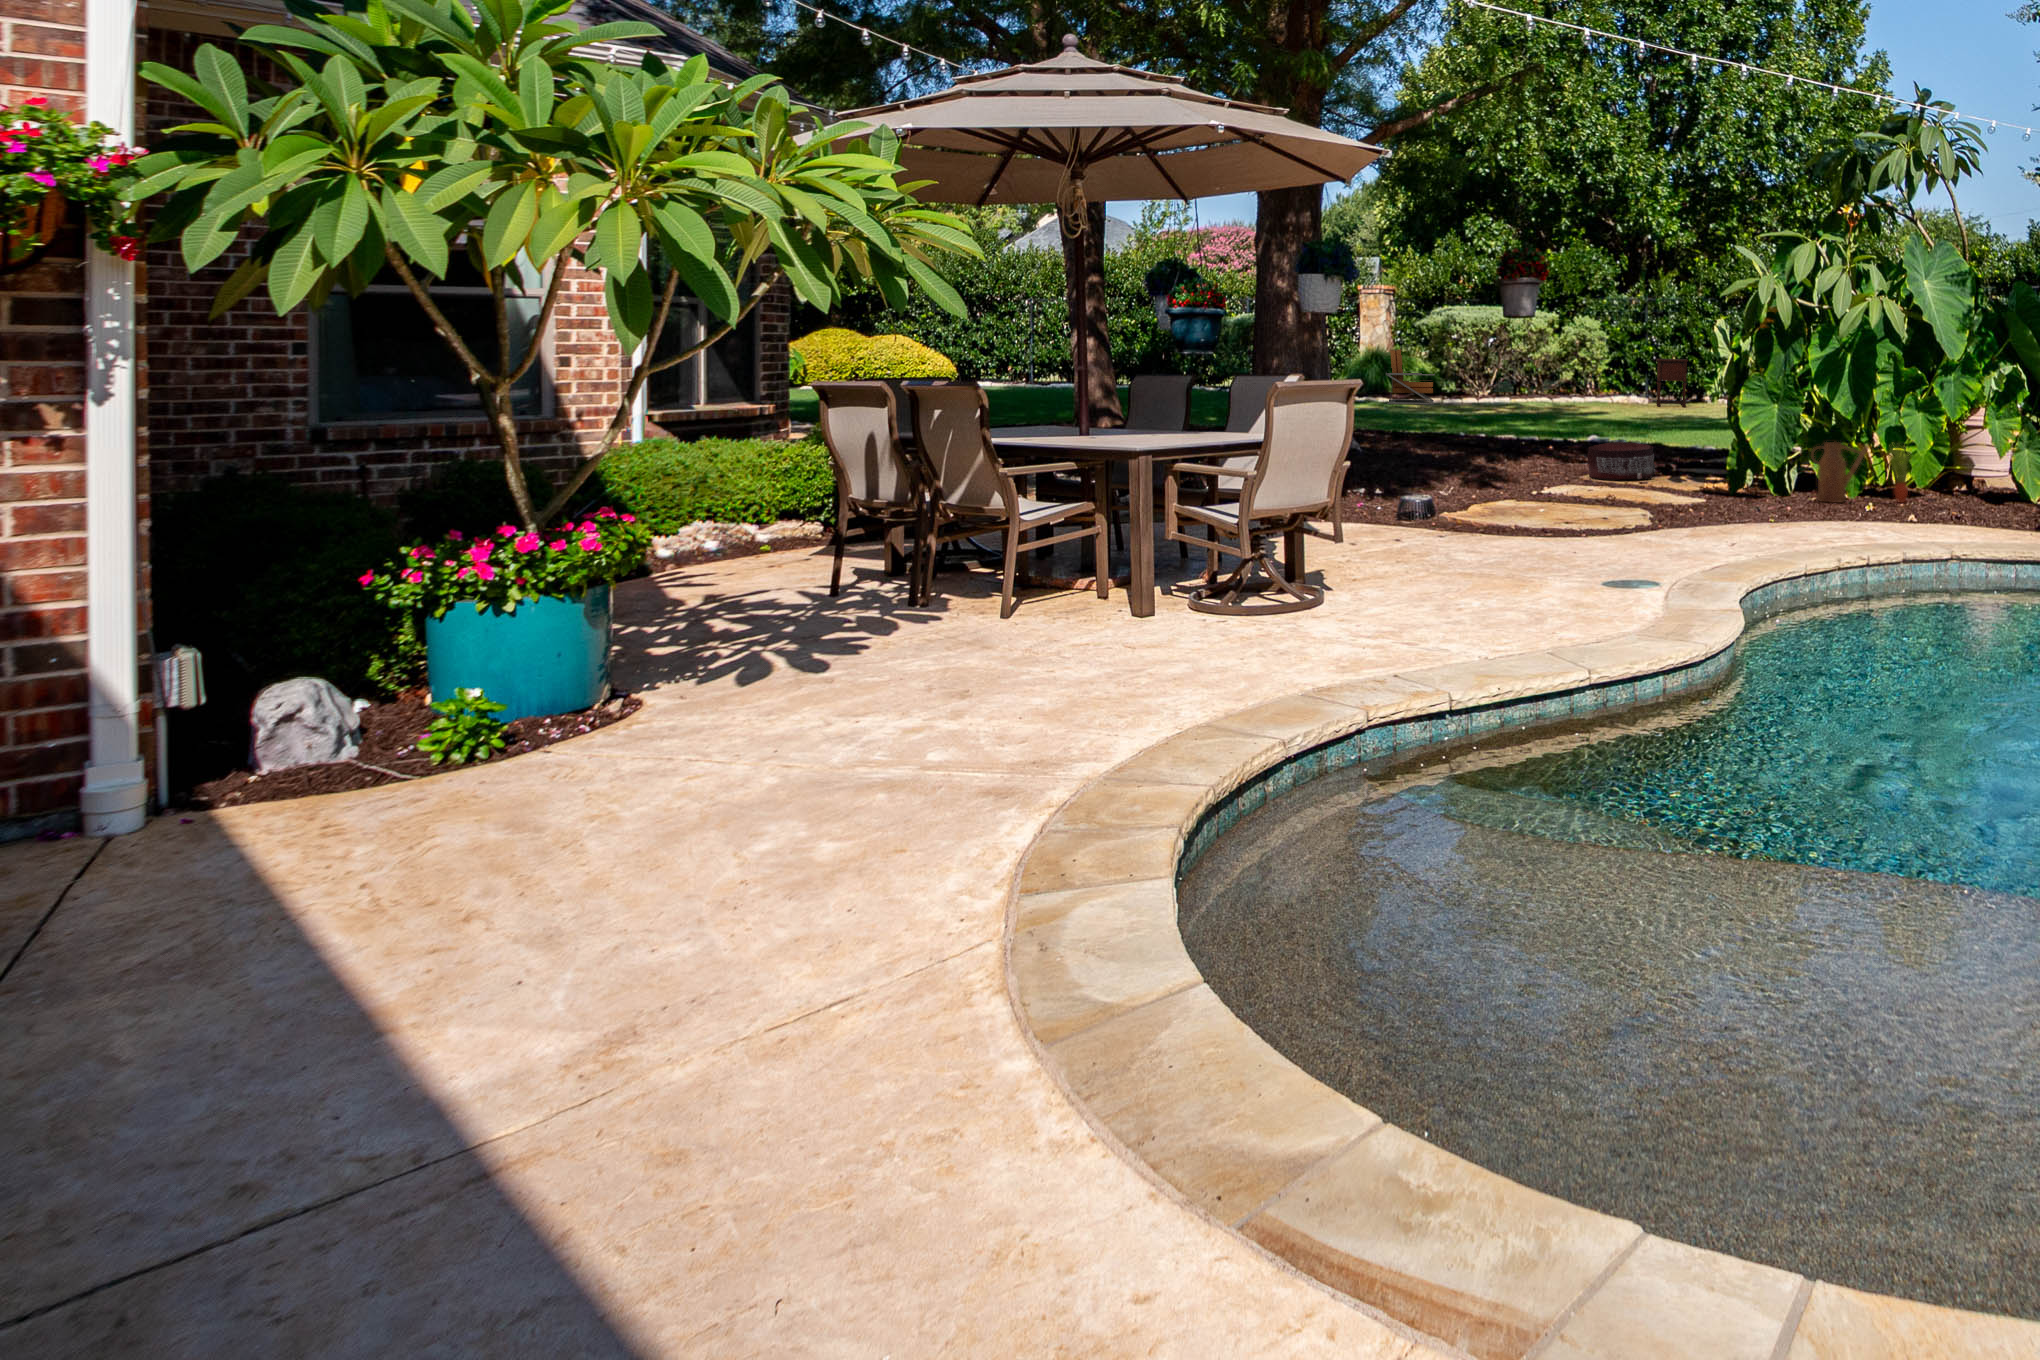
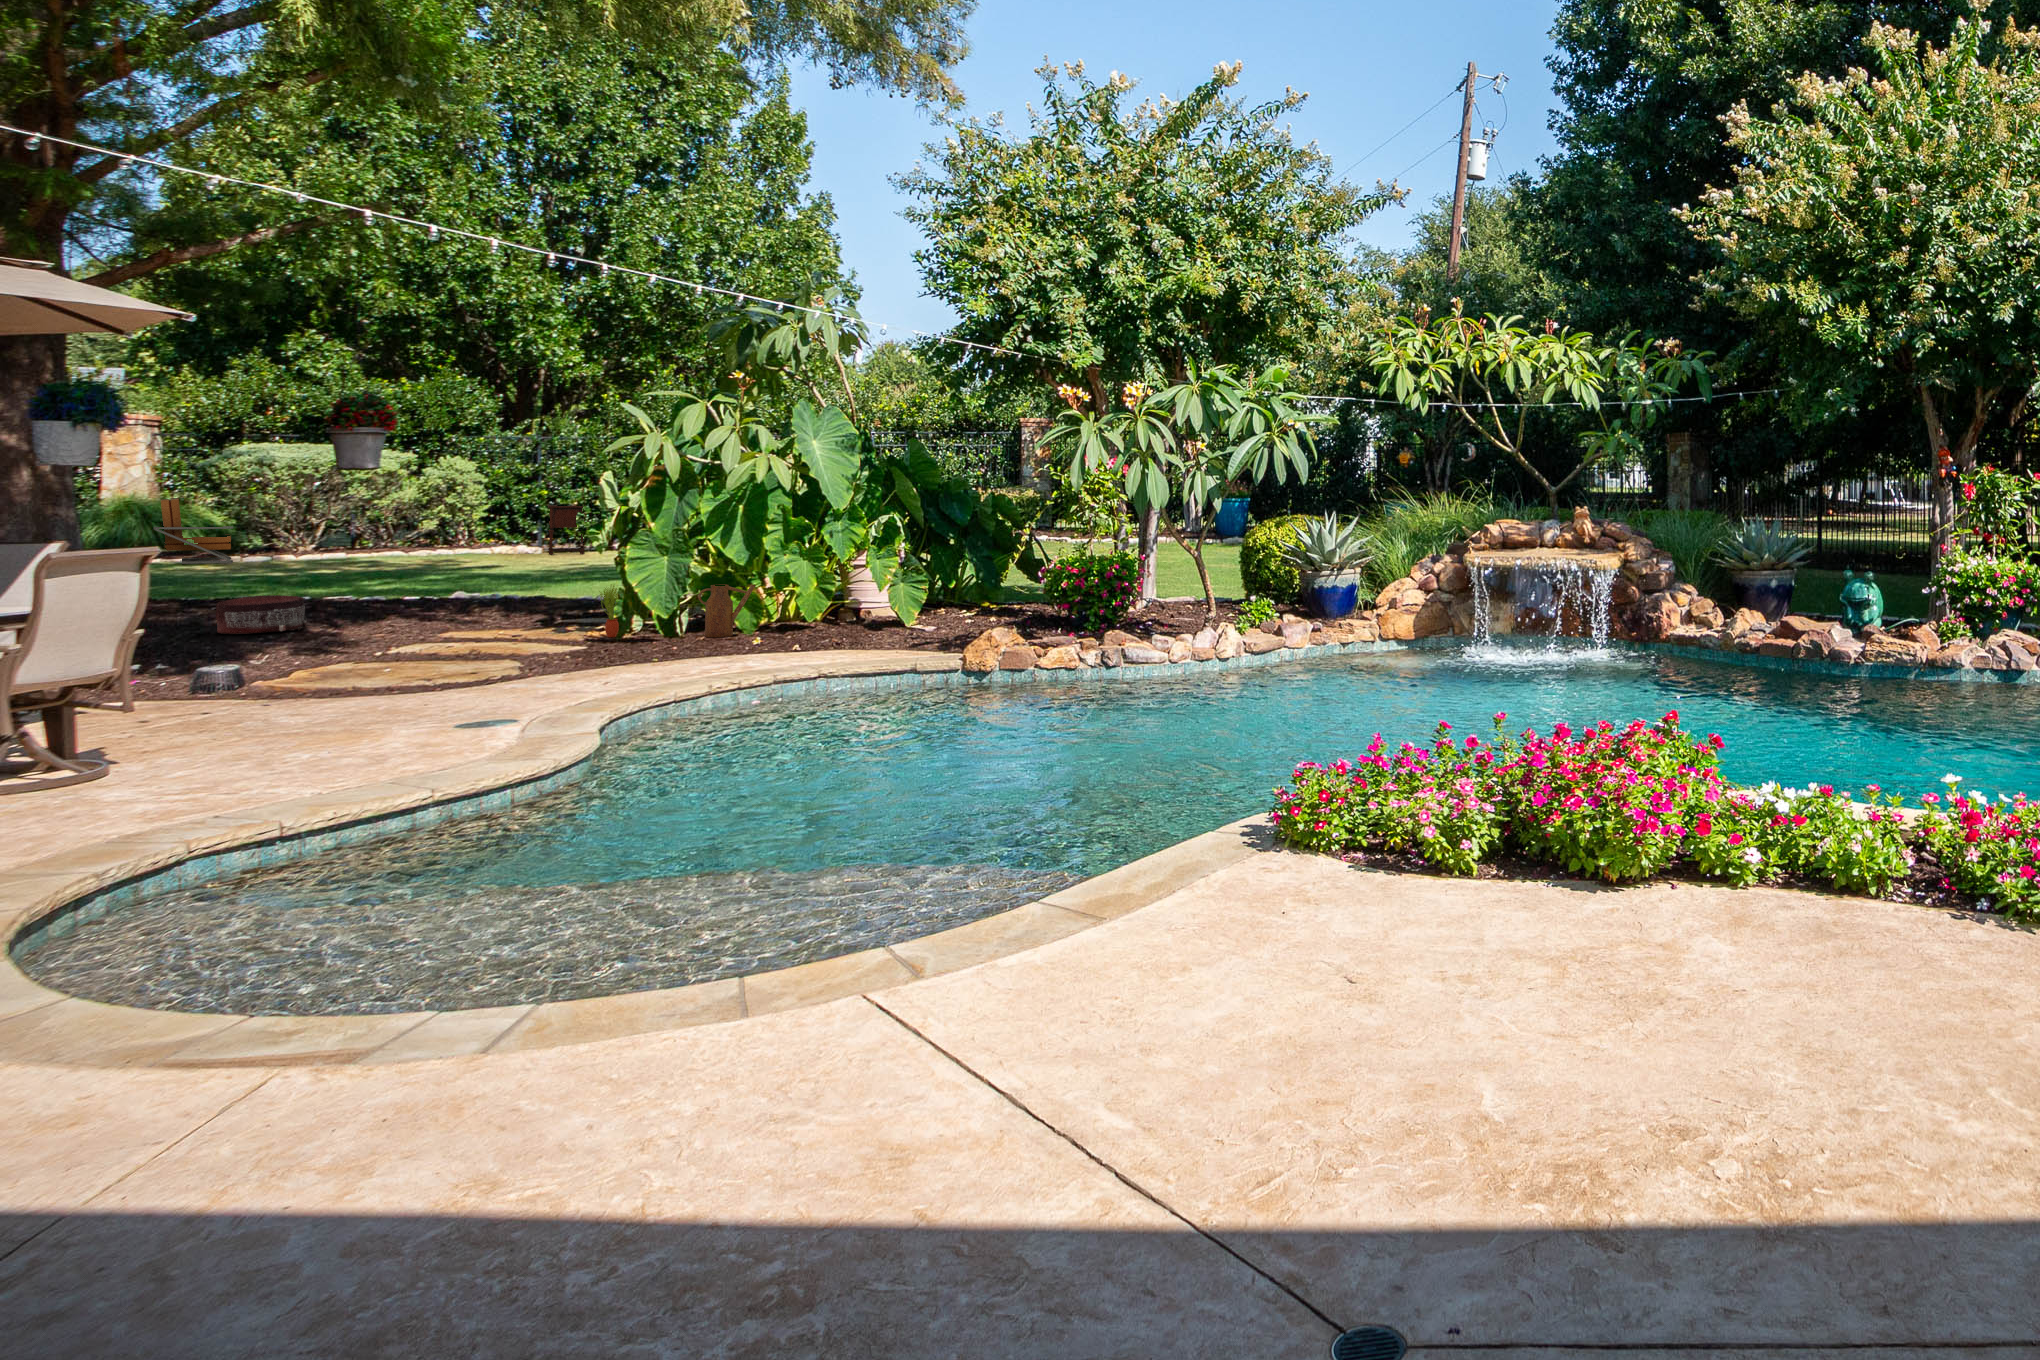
pouf: present [1587,442,1656,480] -> present [216,595,307,634]
potted plant: present [1886,443,1911,503] -> present [599,584,619,637]

